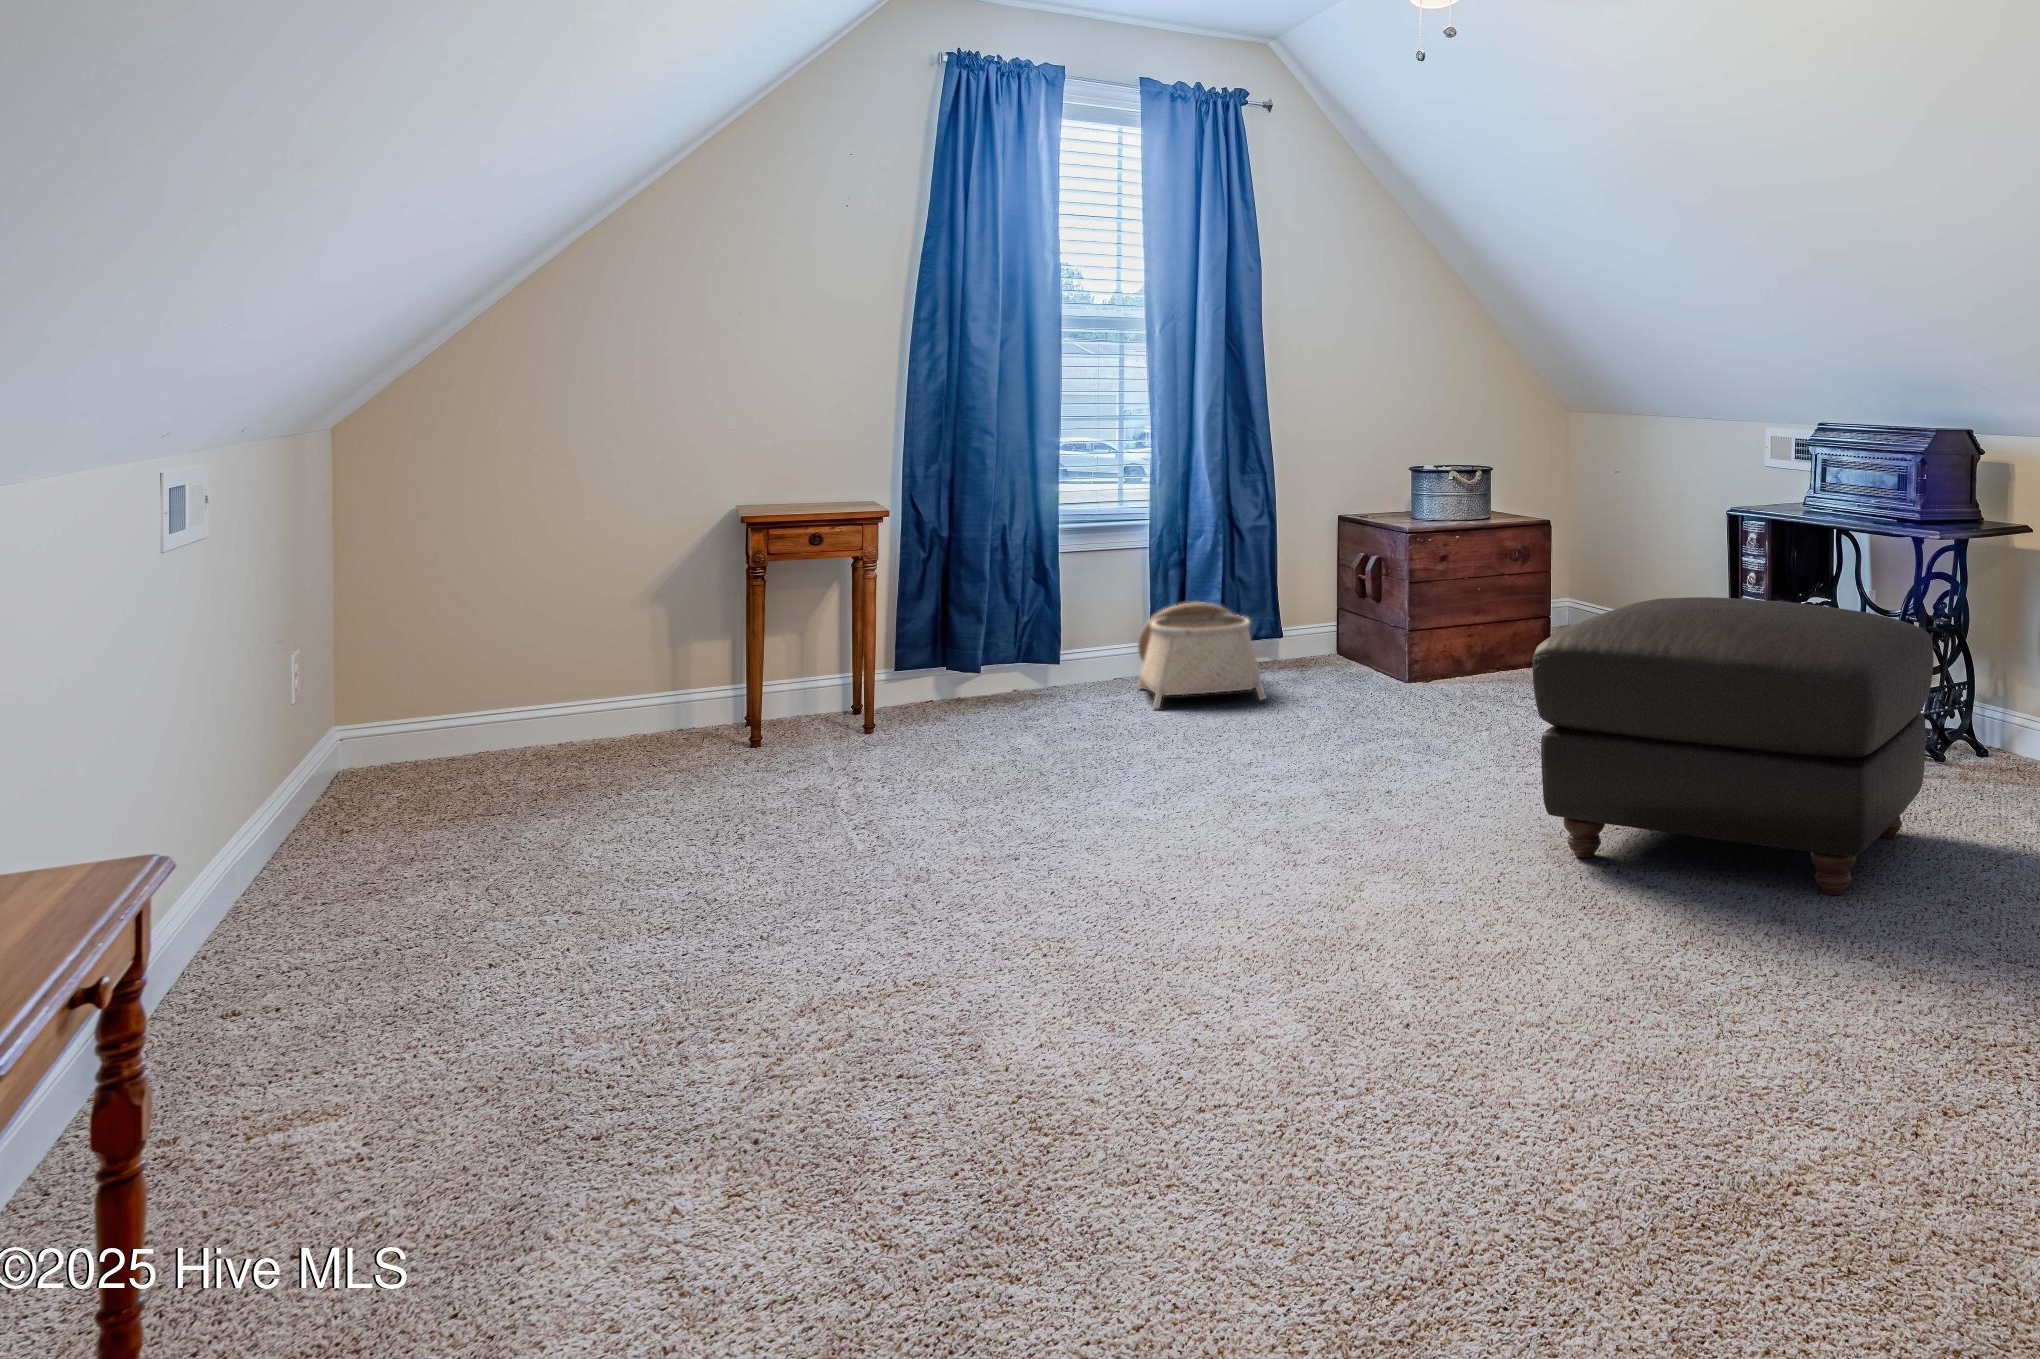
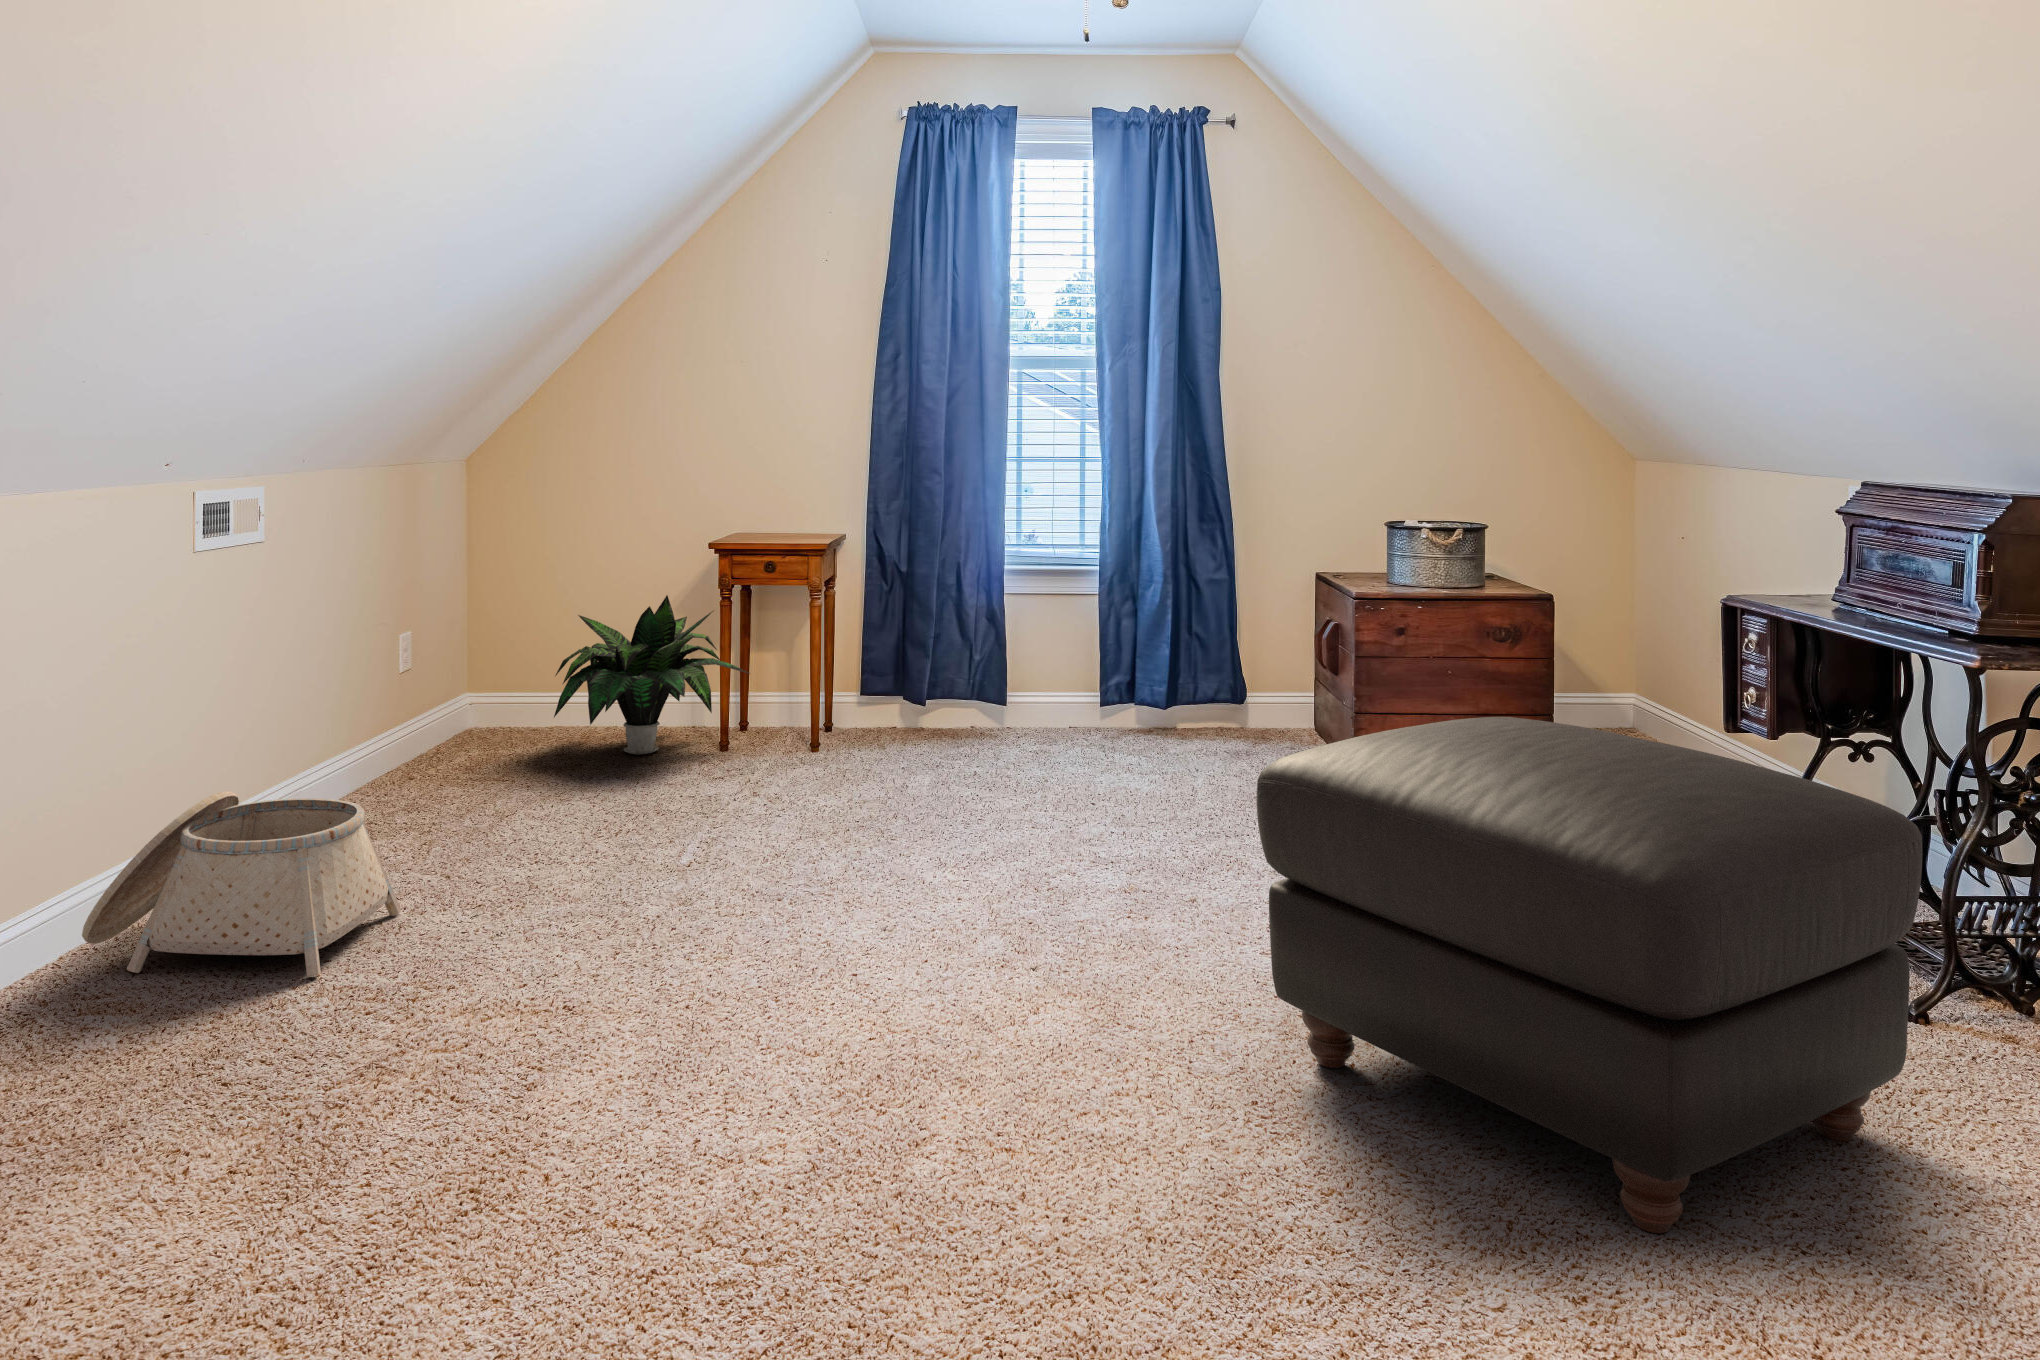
potted plant: none [581,576,809,750] -> present [554,595,750,754]
basket: present [1138,602,1266,708] -> present [82,791,401,977]

